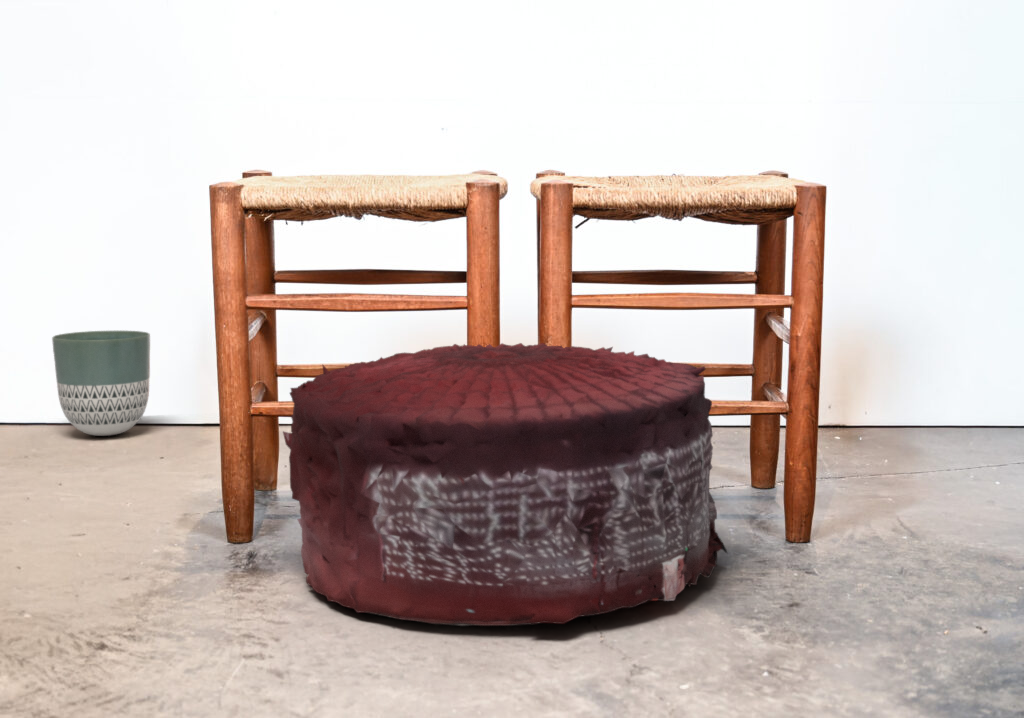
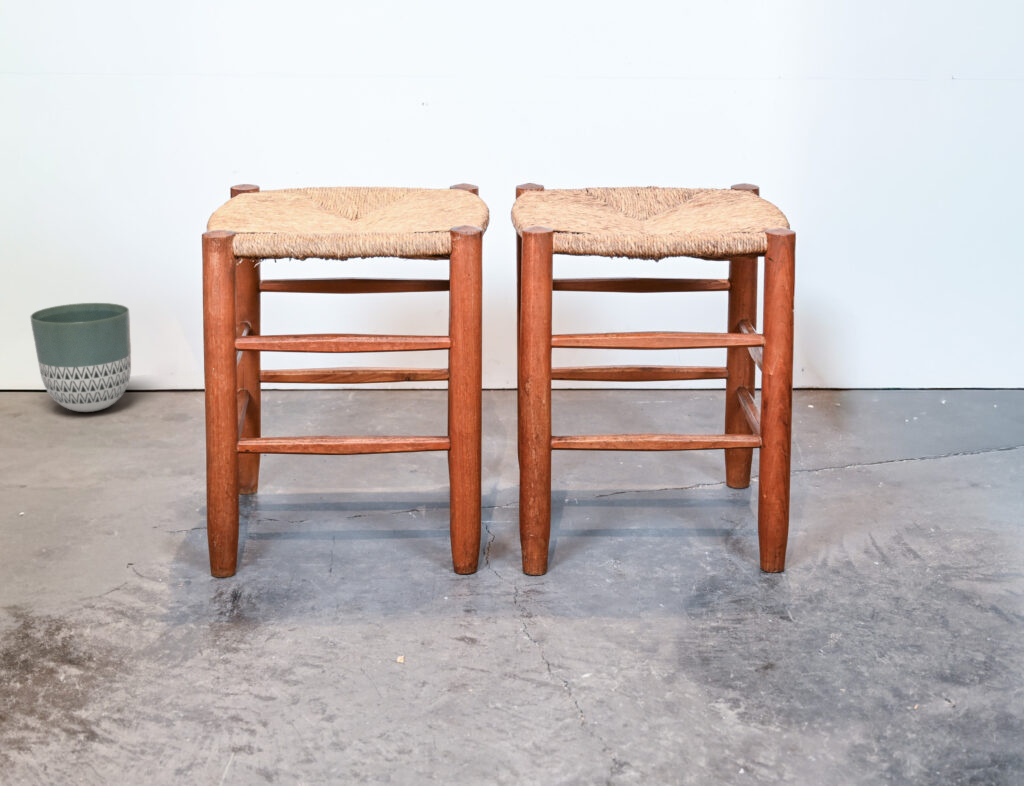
pouf: present [283,343,727,626] -> none [264,372,705,710]

